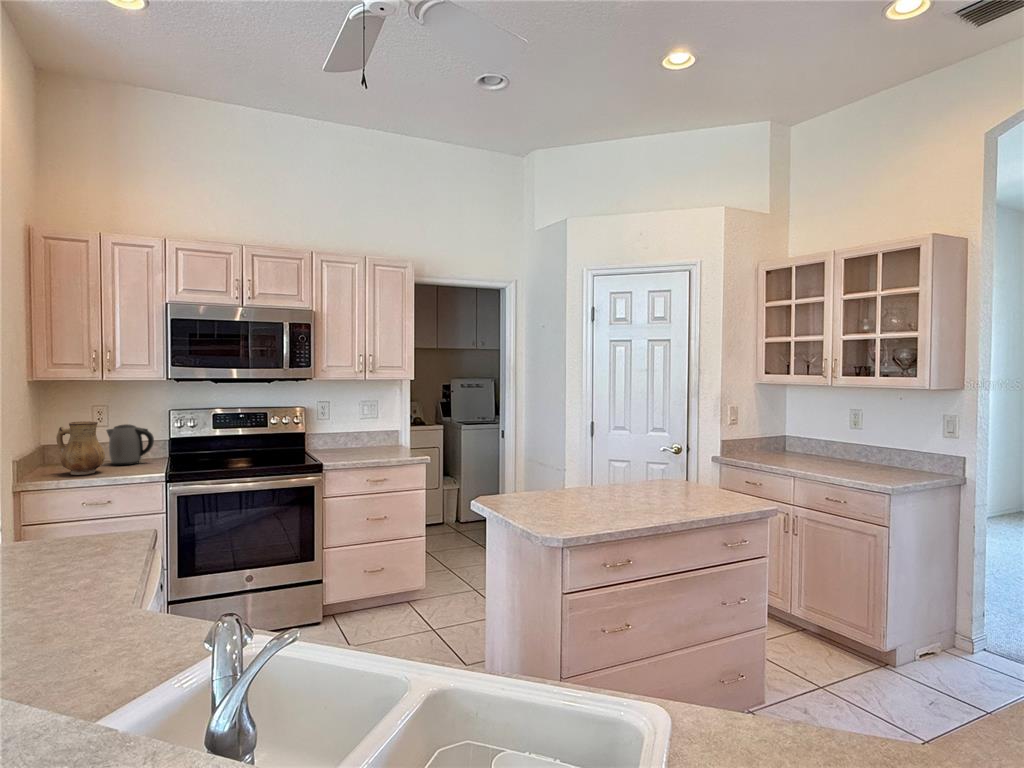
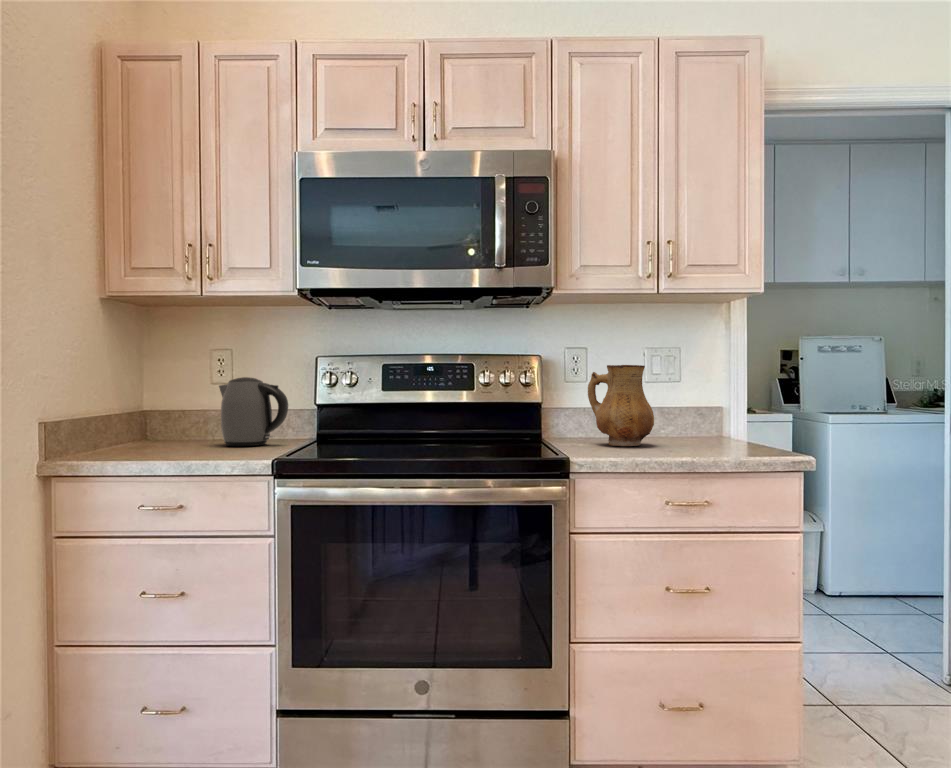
ceramic pitcher: present [56,421,105,475] -> present [588,365,654,446]

